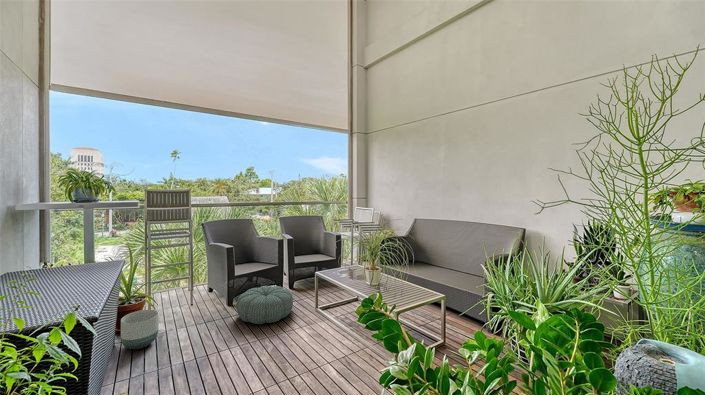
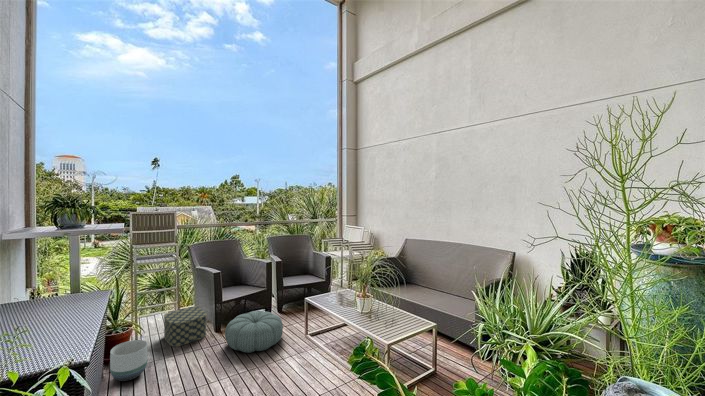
storage box: none [177,281,219,319] -> present [164,307,207,347]

